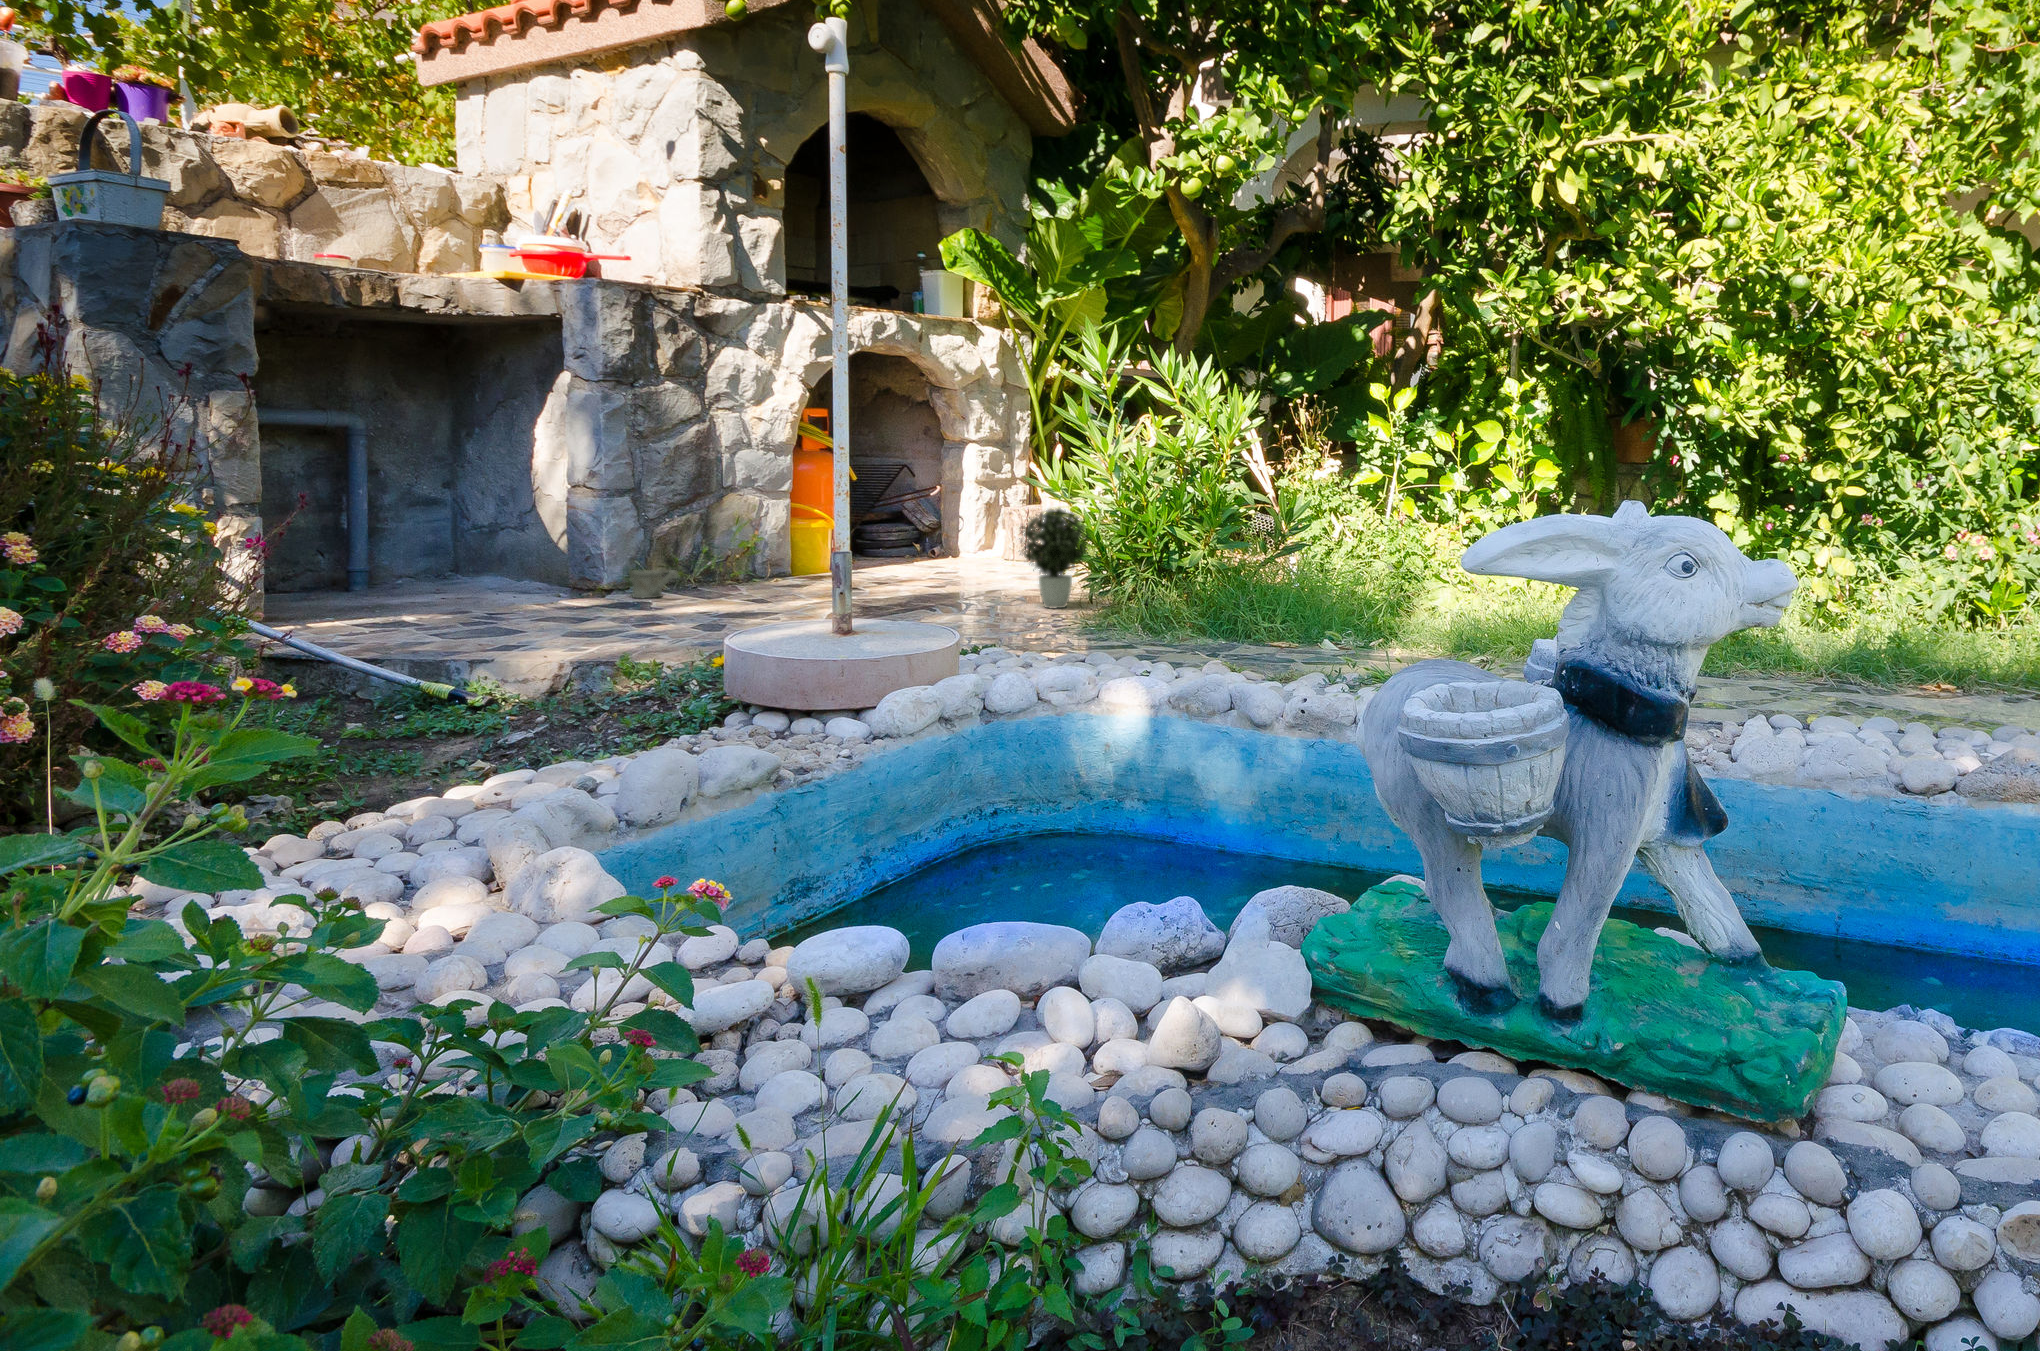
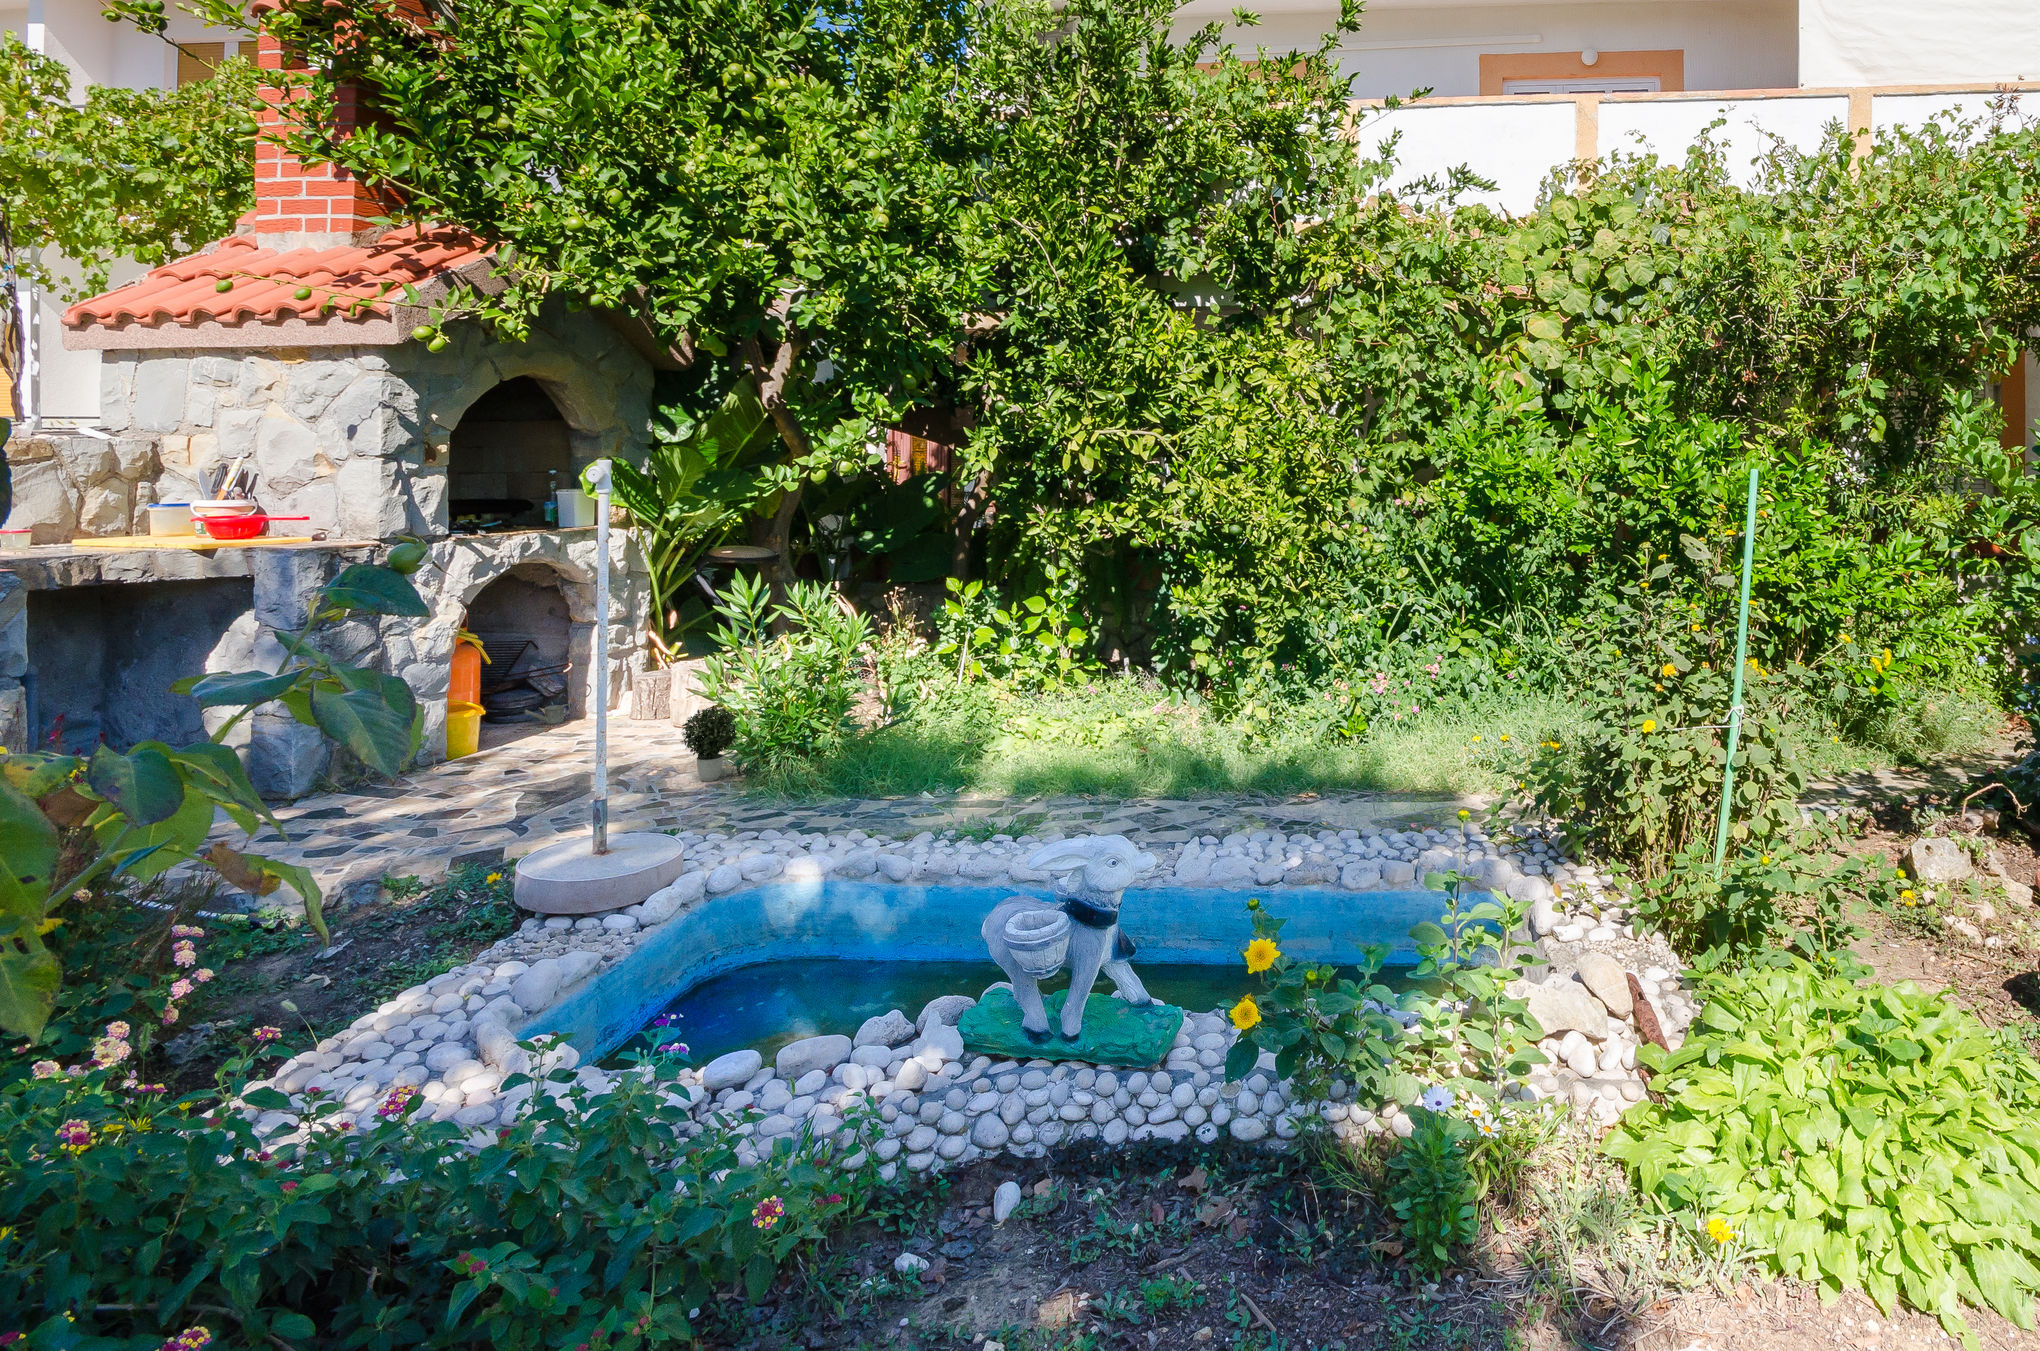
watering can: present [630,570,678,599] -> present [525,704,572,725]

